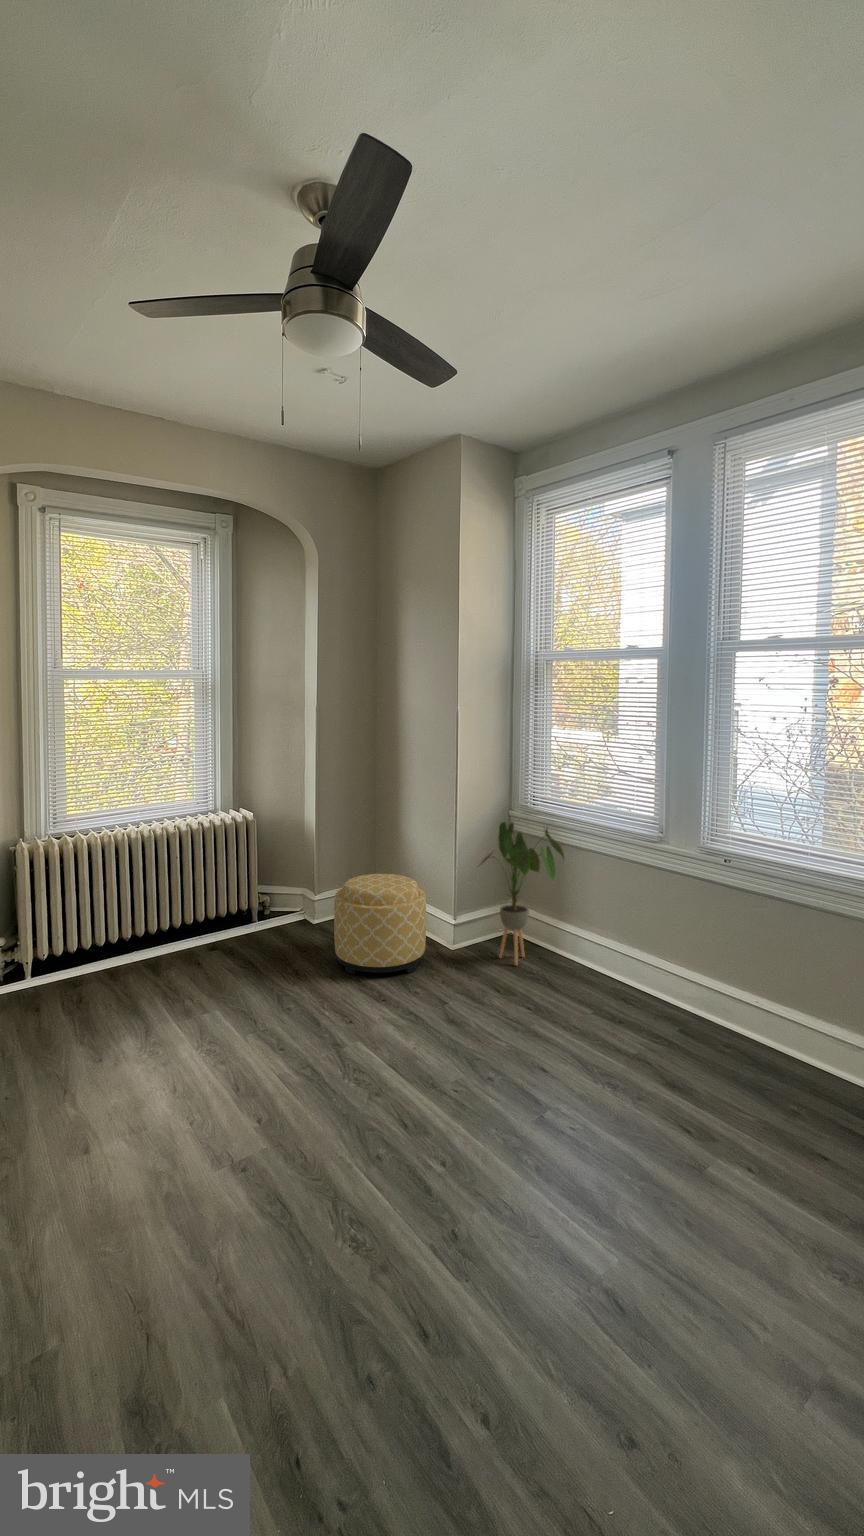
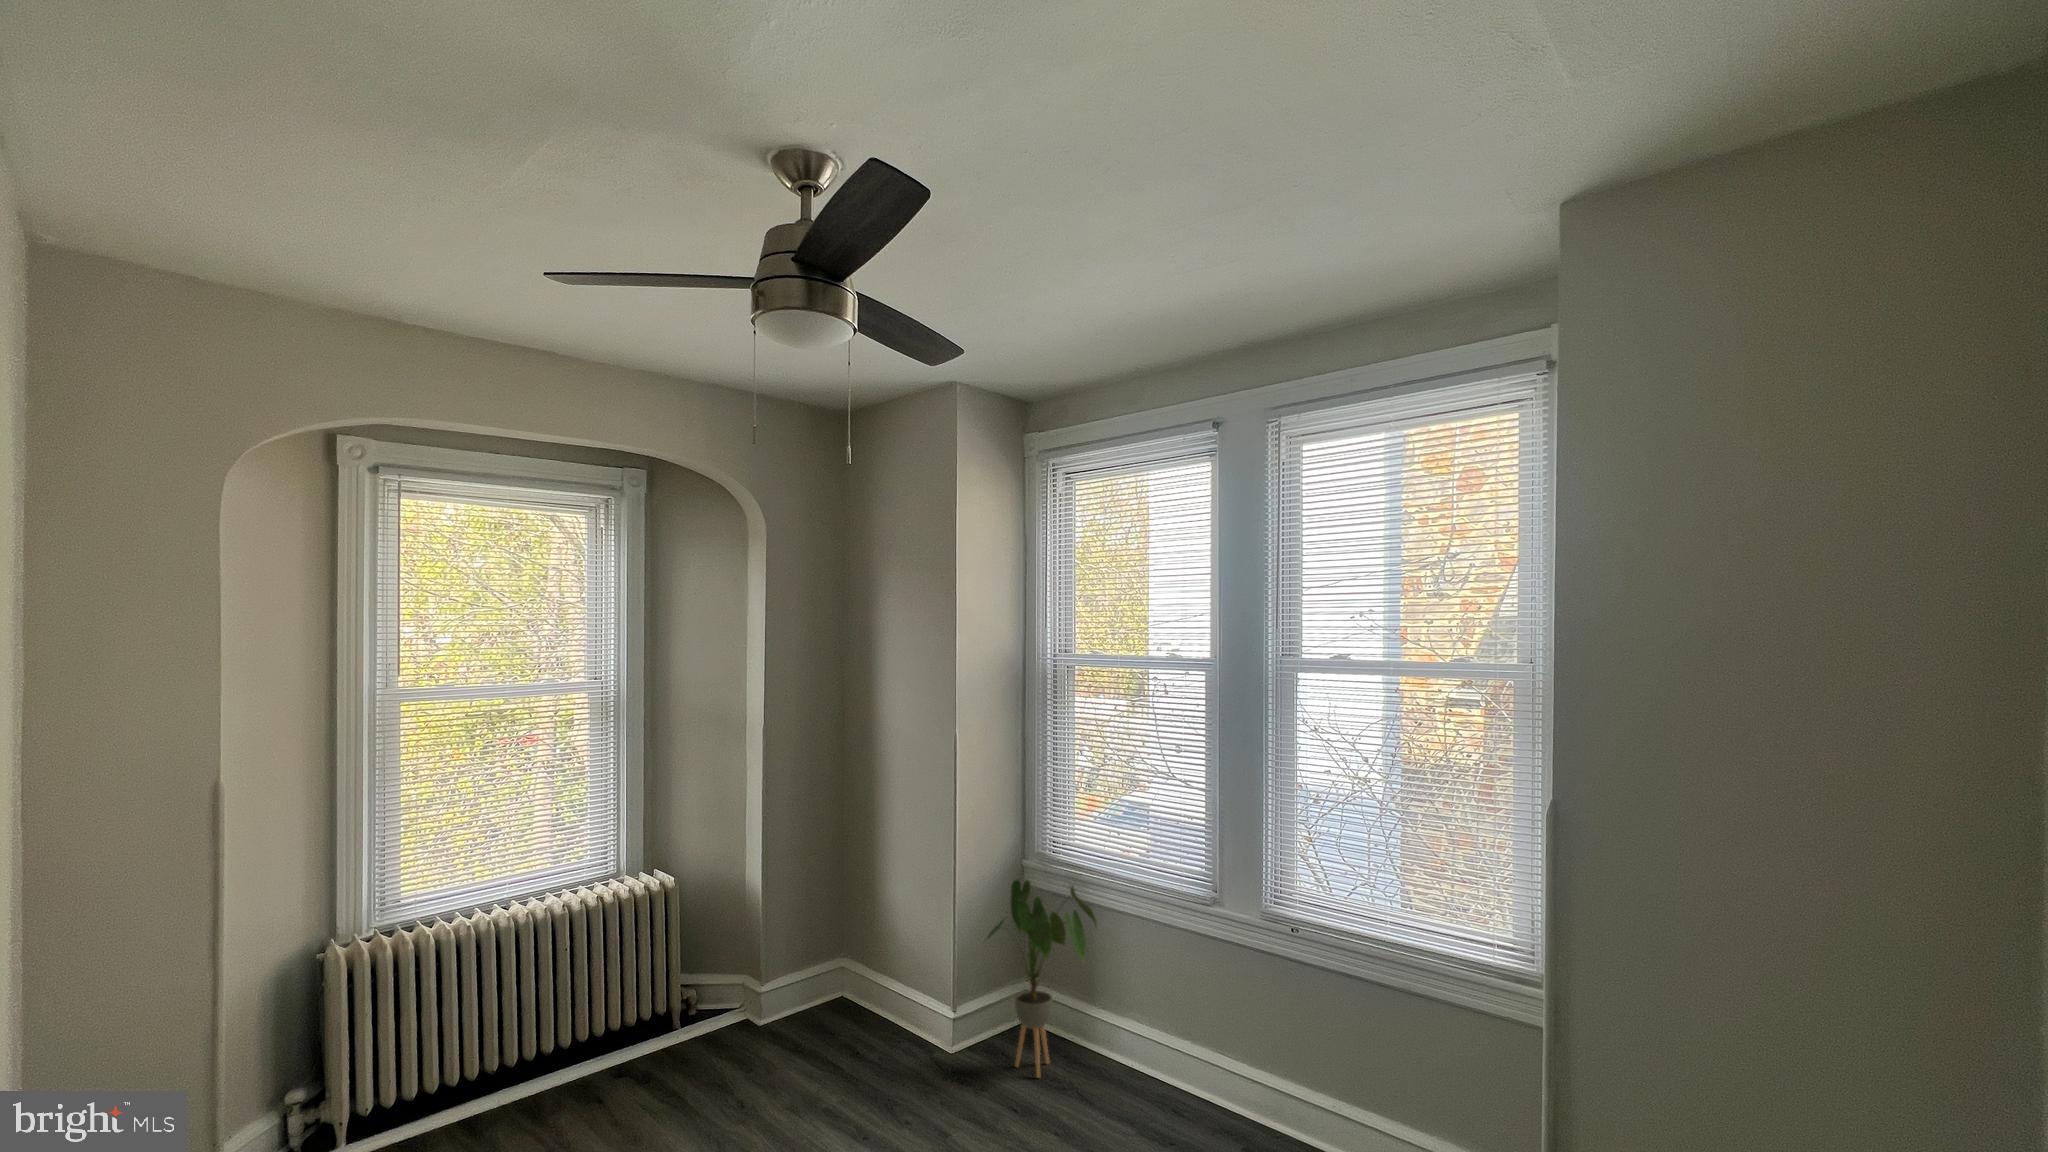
ottoman: present [334,874,426,975] -> none [790,956,916,1110]

